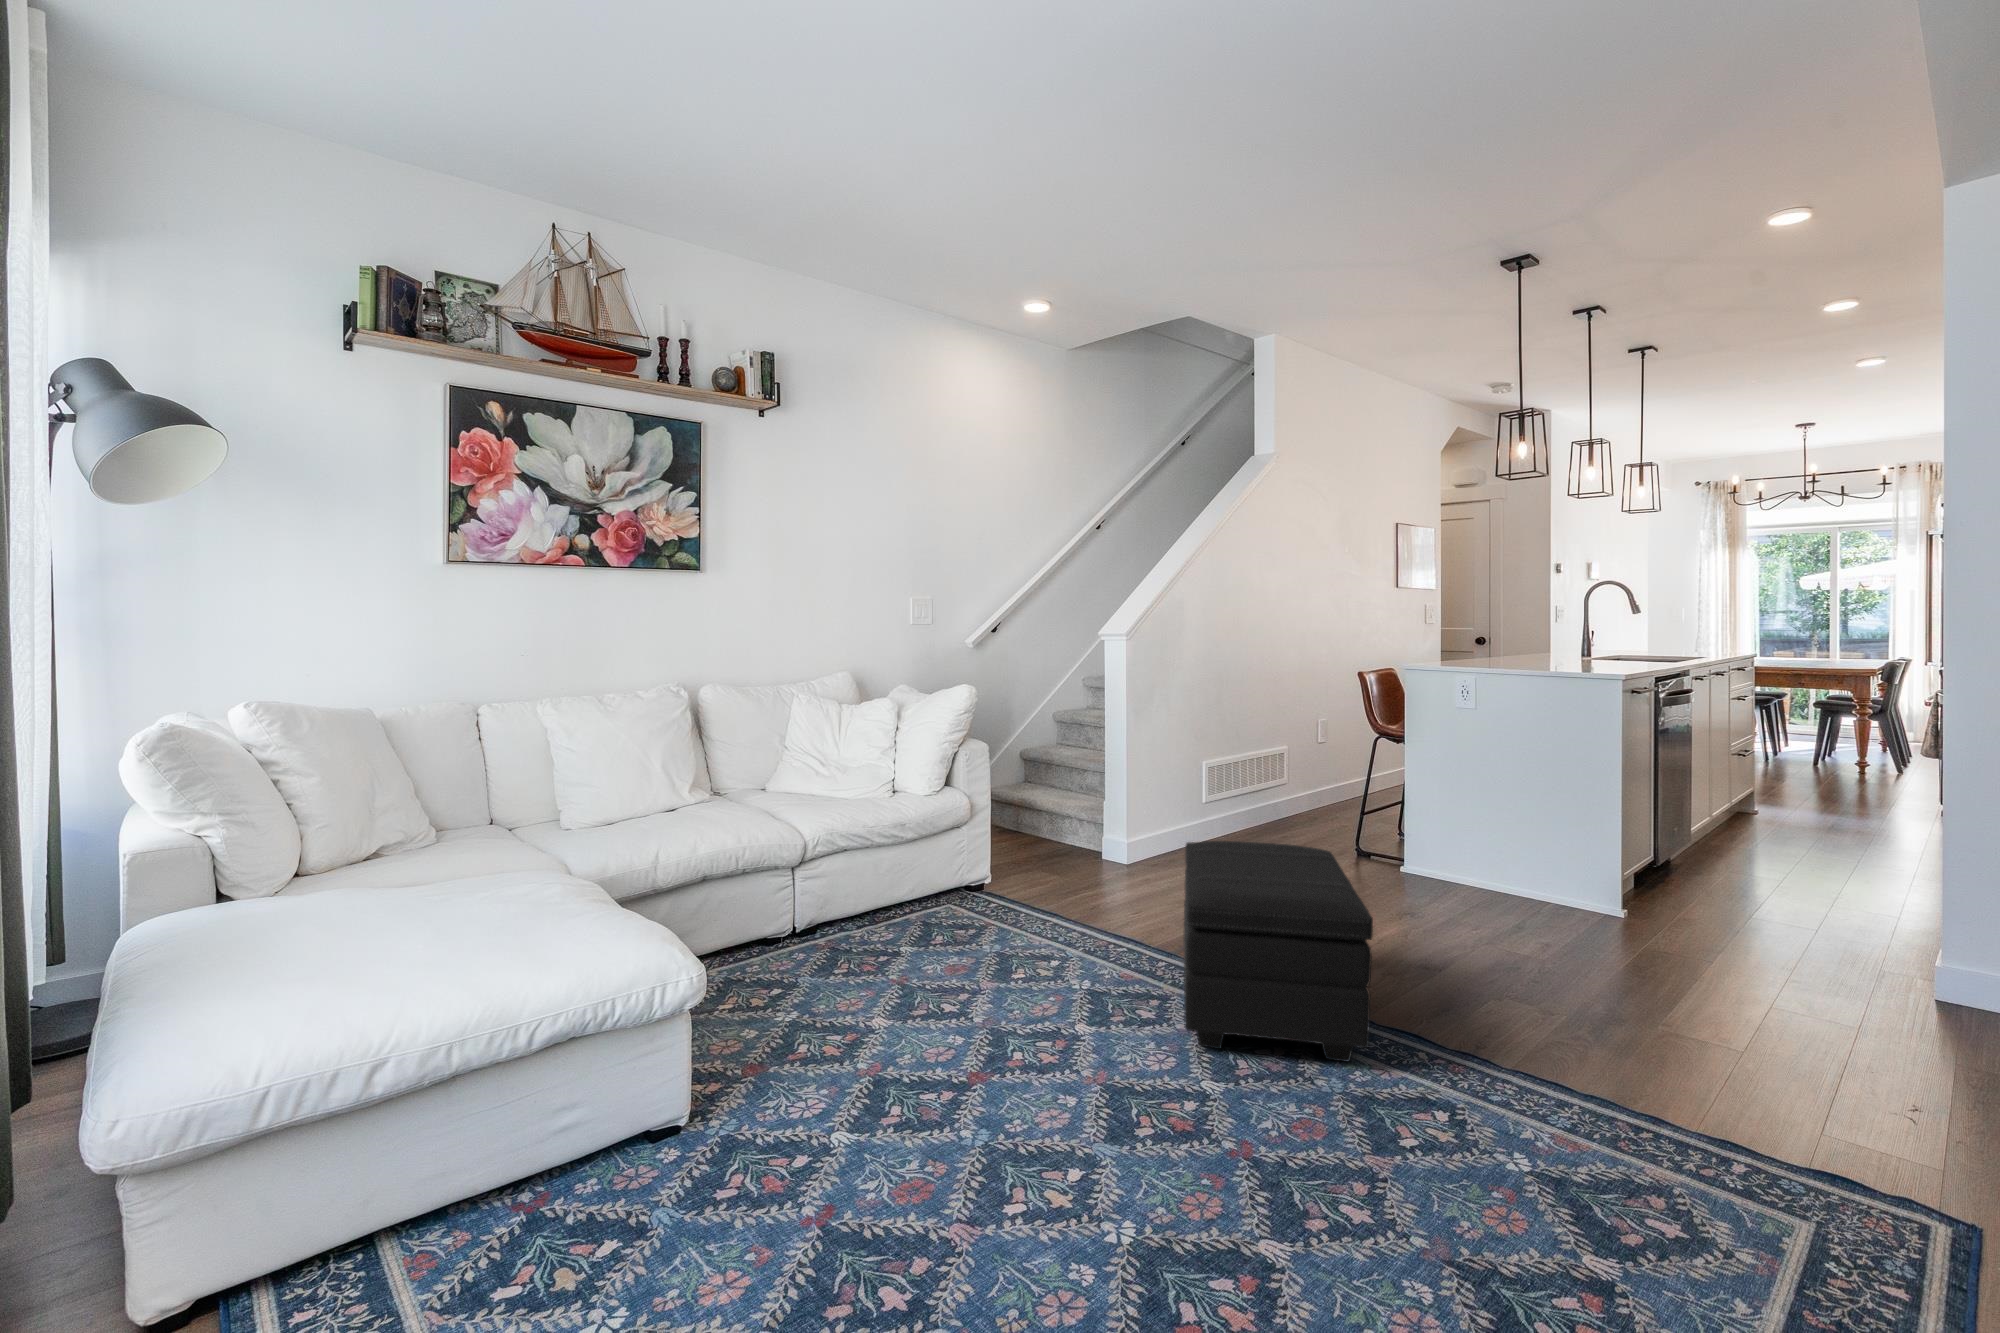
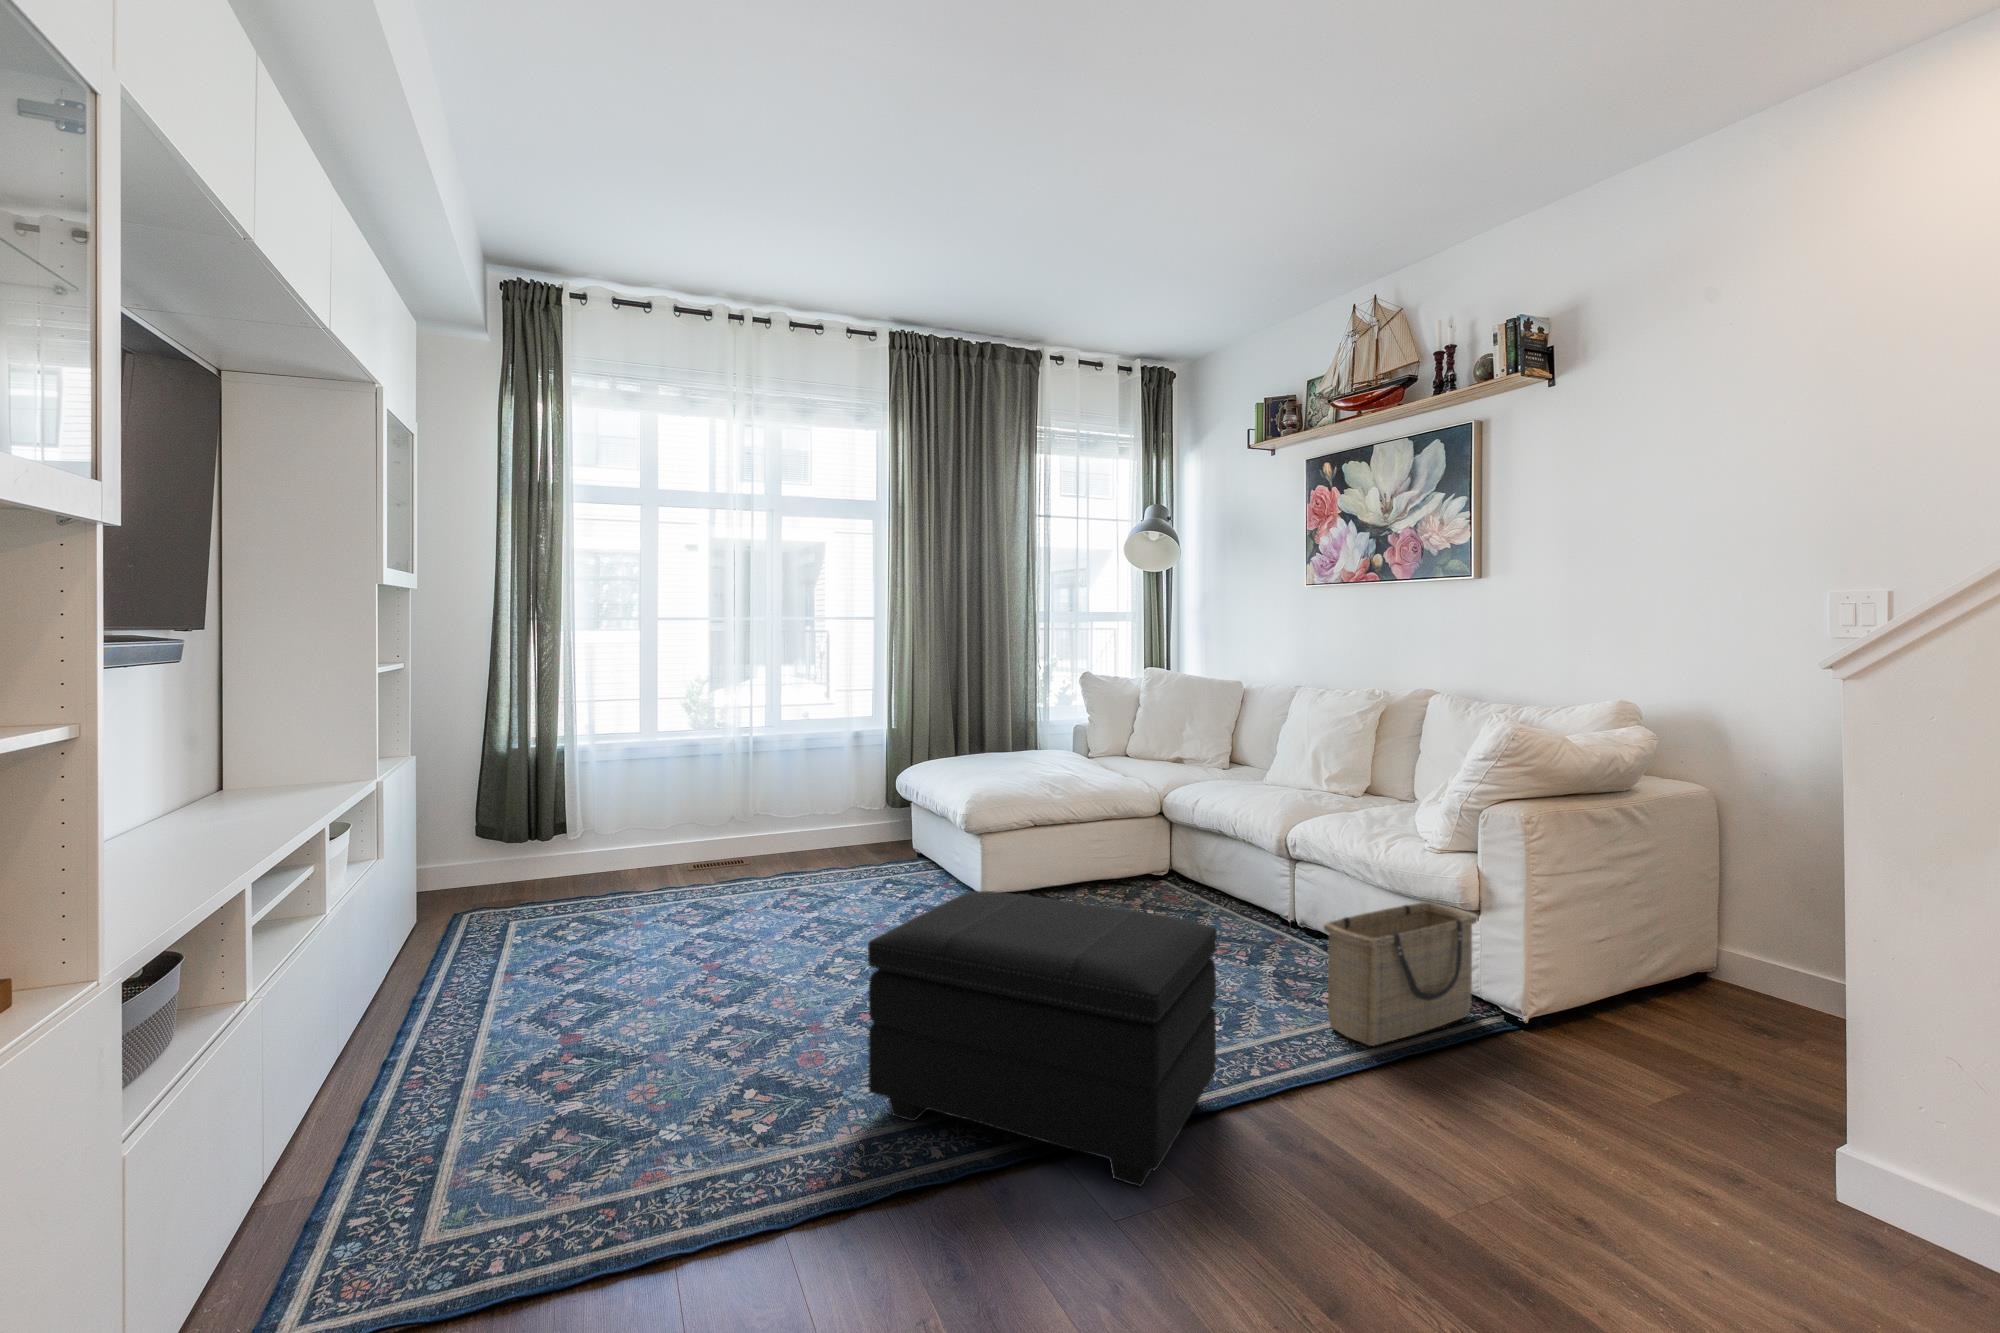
basket: none [967,823,1075,925] -> present [1324,902,1477,1046]

